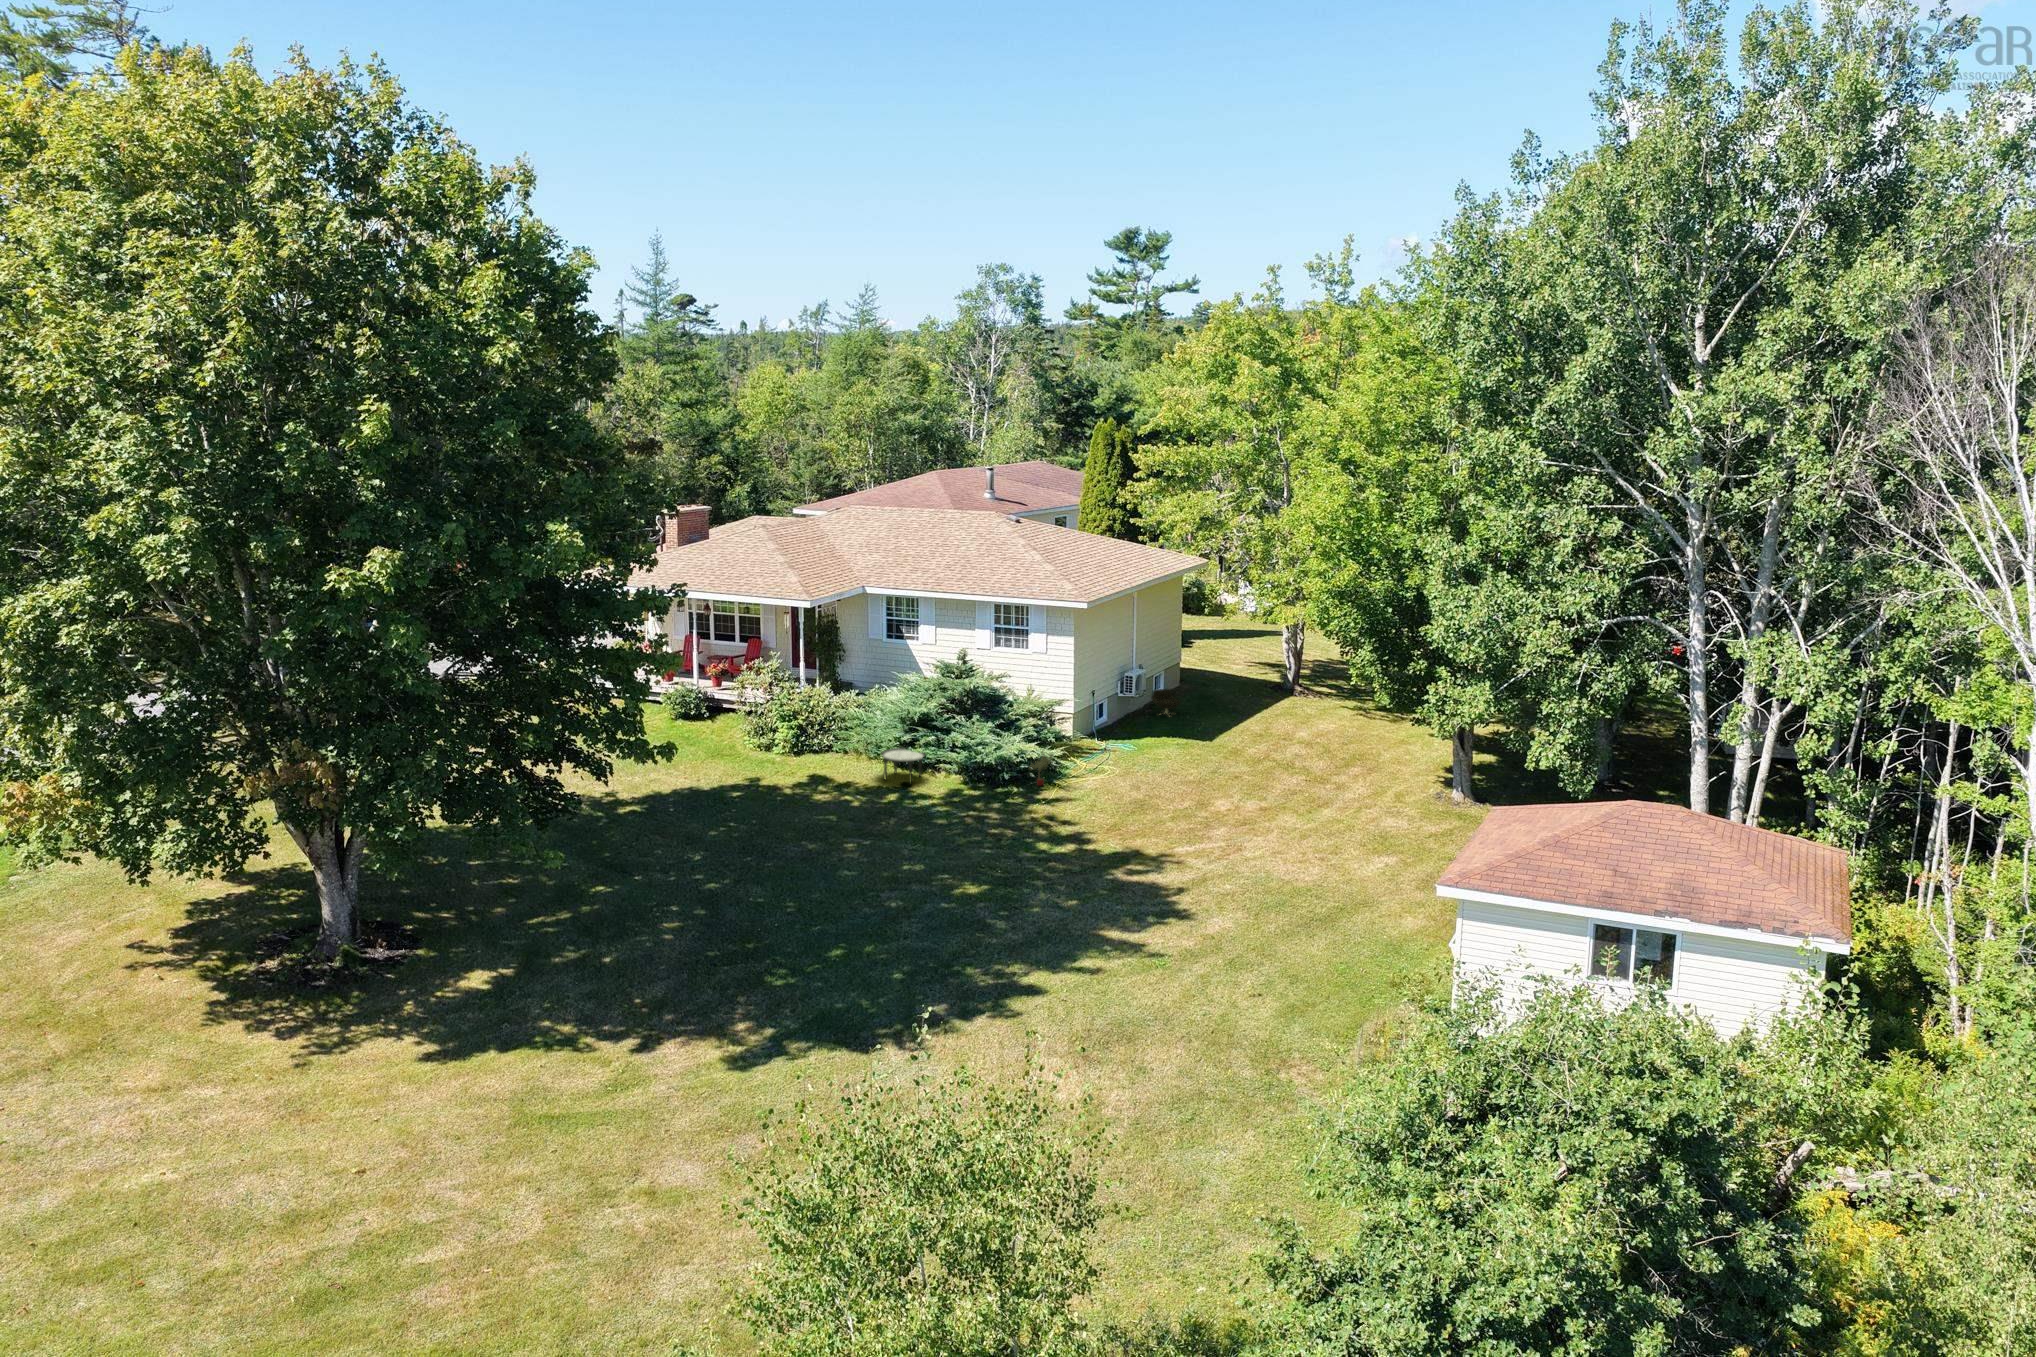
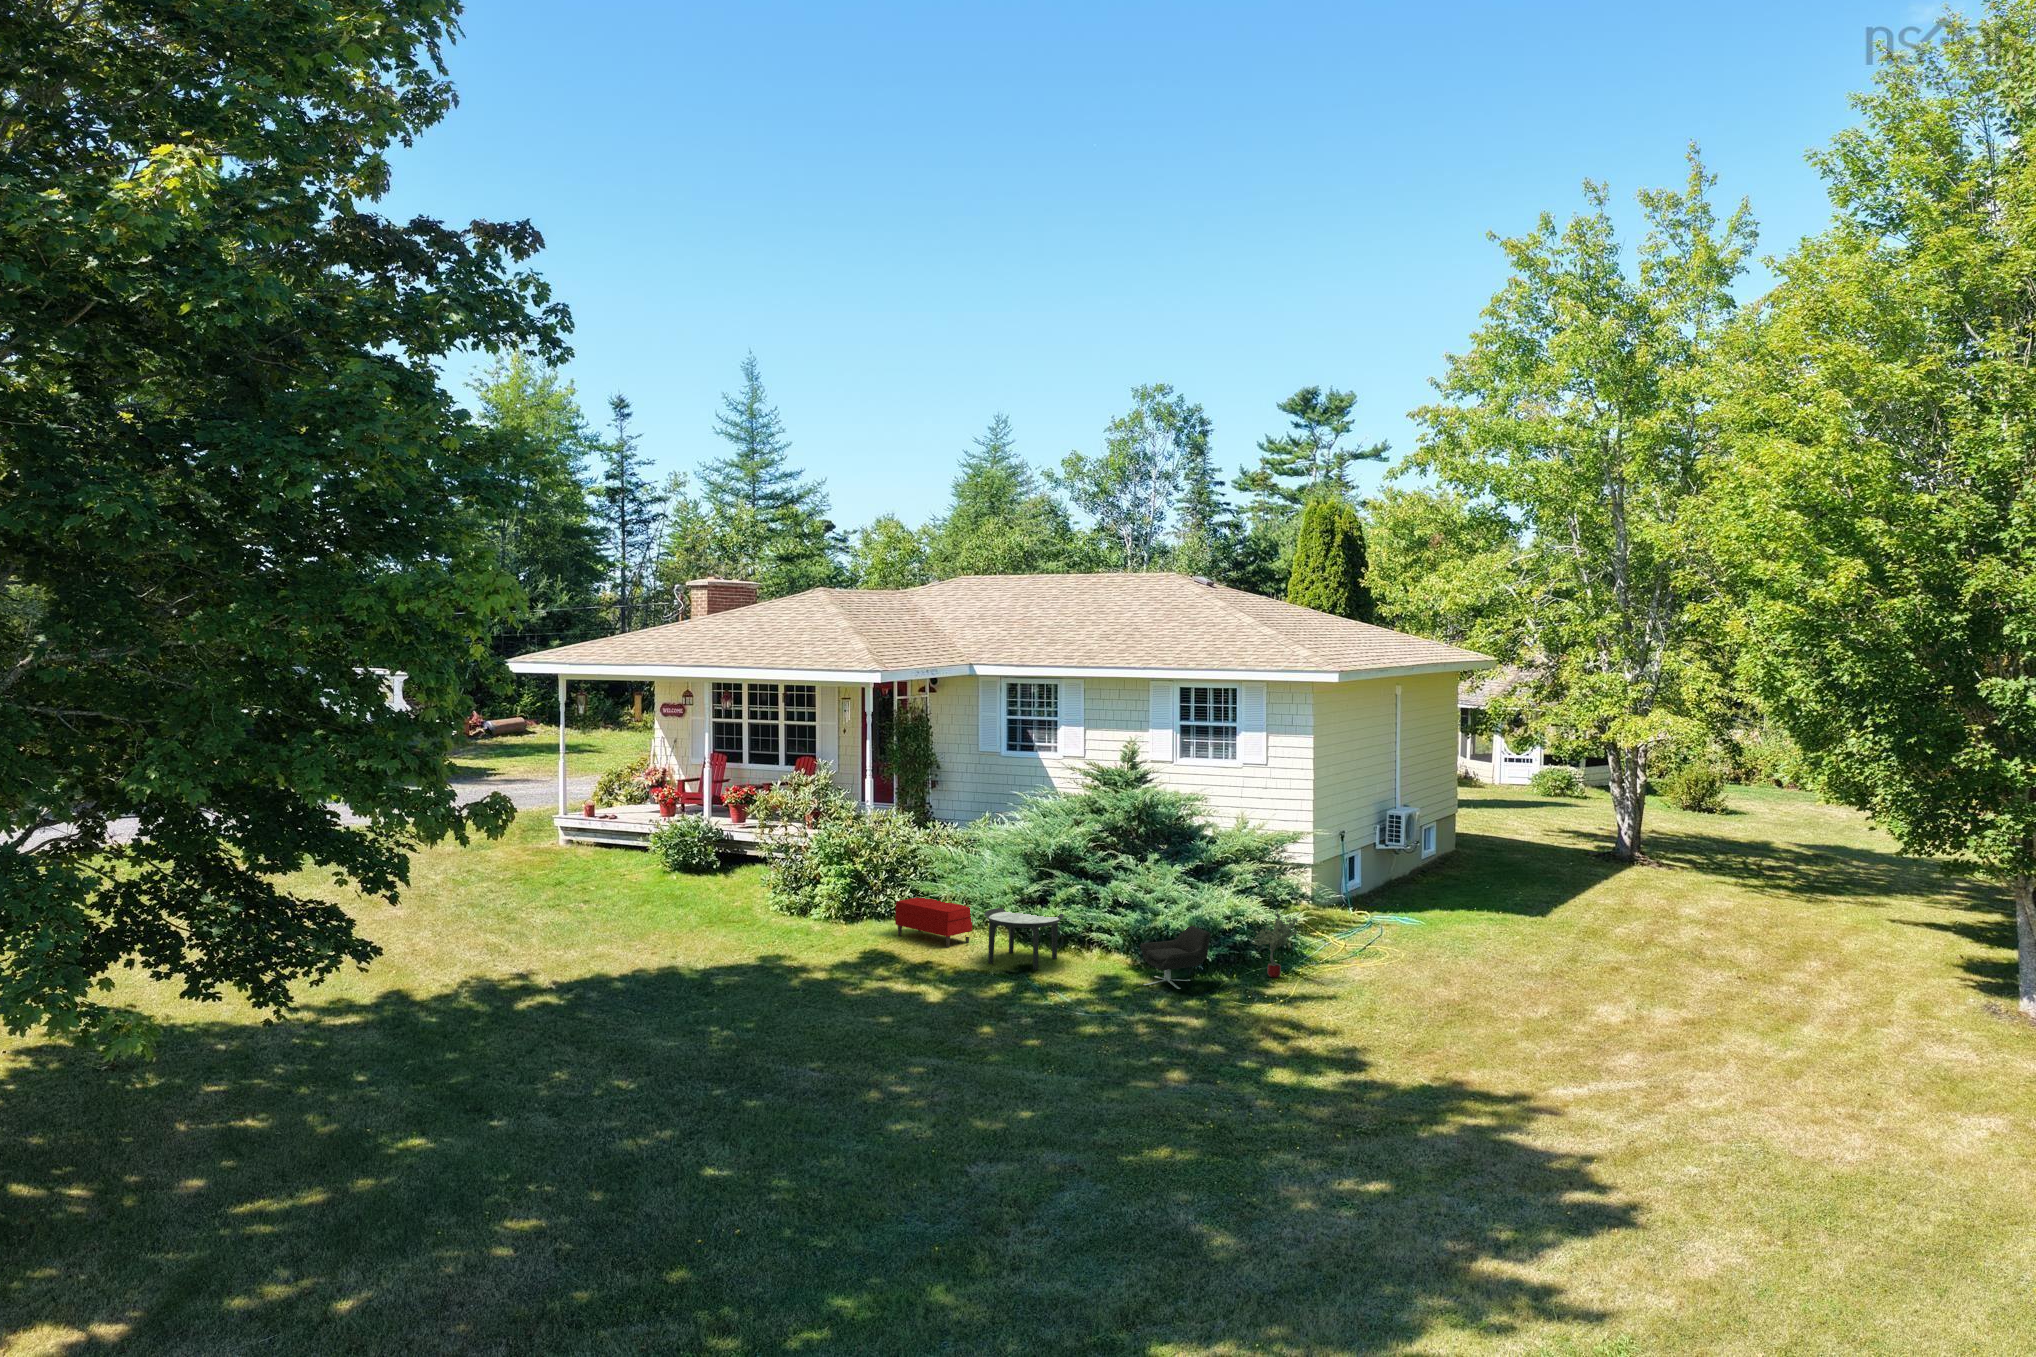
lounge chair: present [1151,689,1180,713] -> present [1140,925,1211,989]
bench: none [826,740,872,771] -> present [895,897,972,948]

